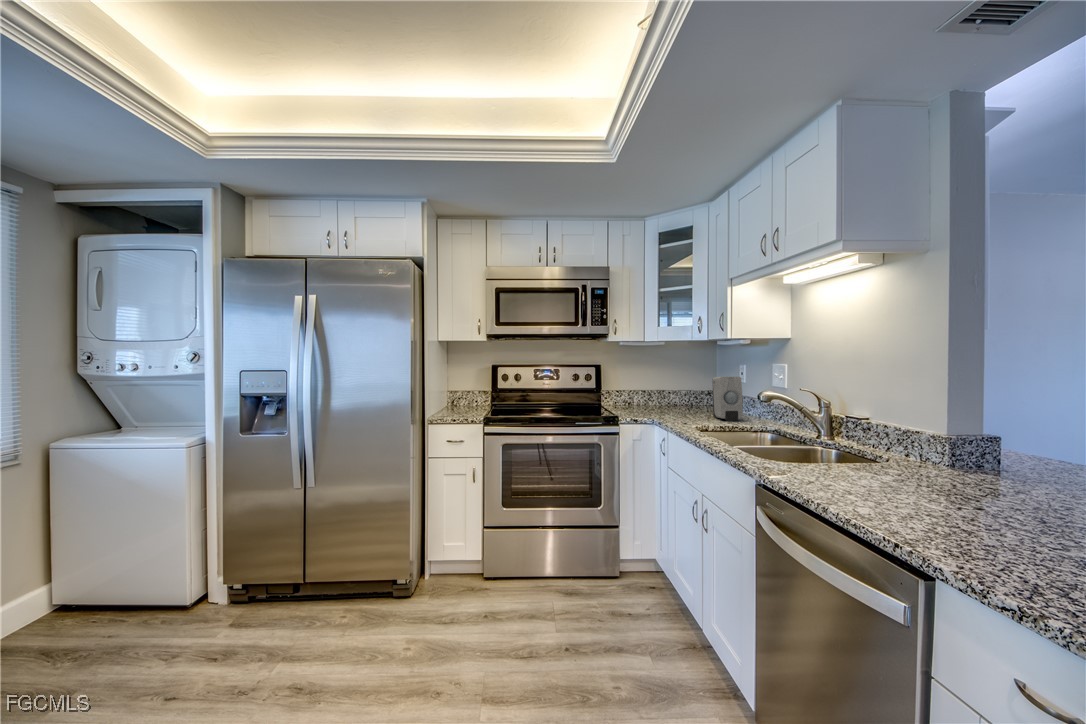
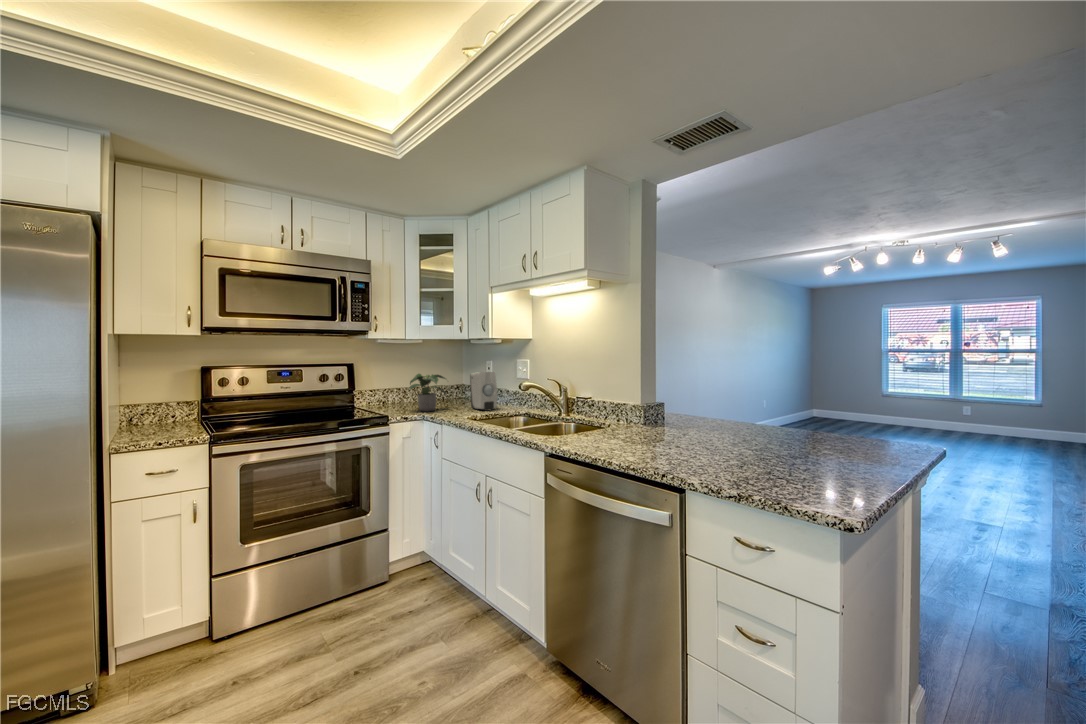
potted plant: none [644,376,689,416] -> present [409,374,446,412]

